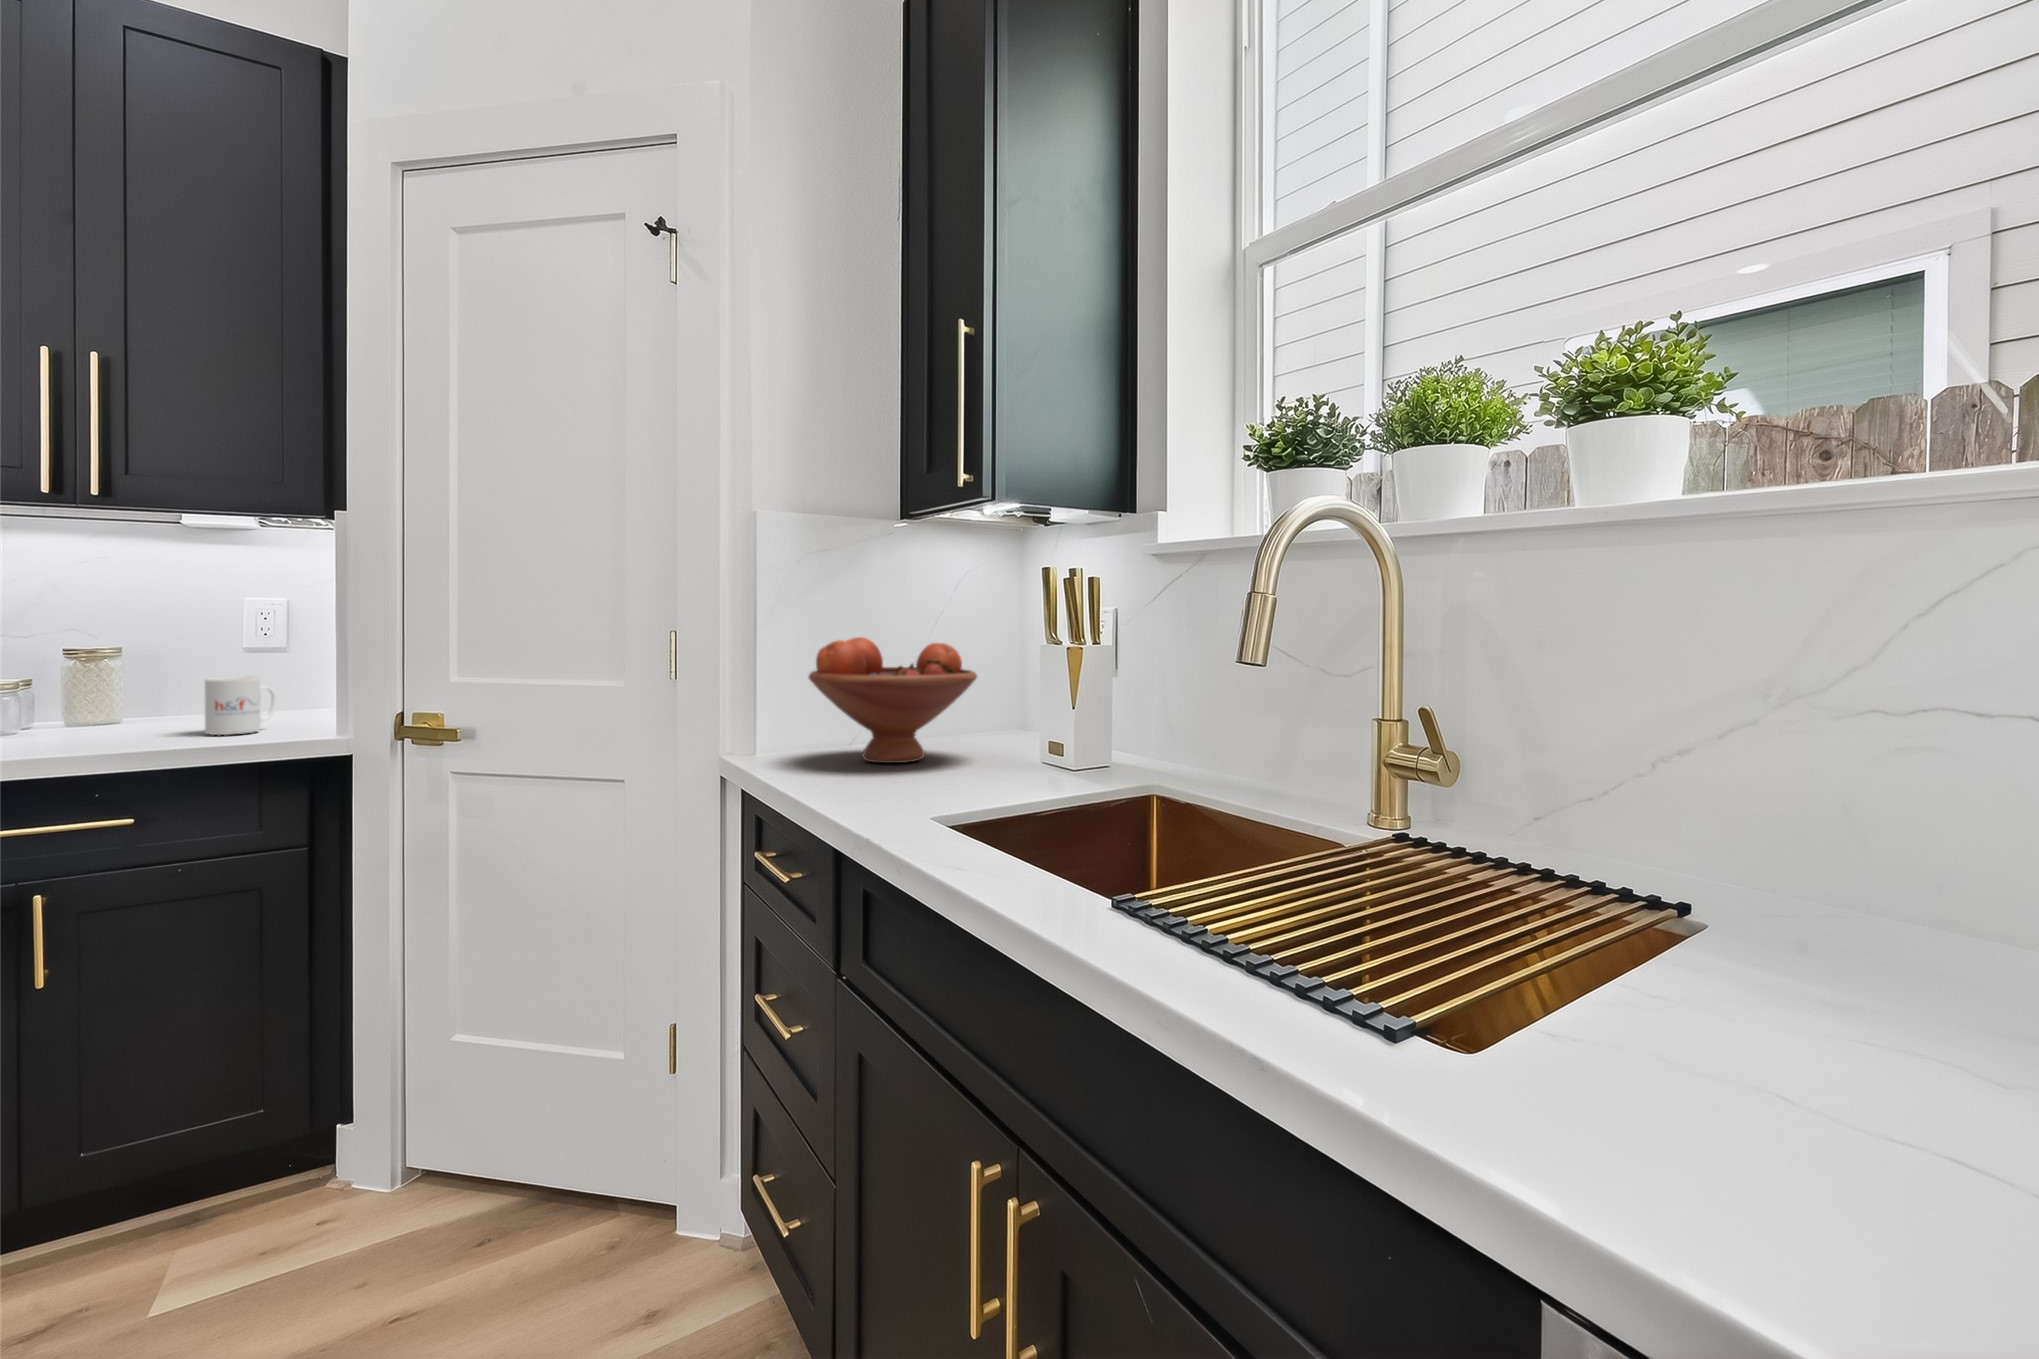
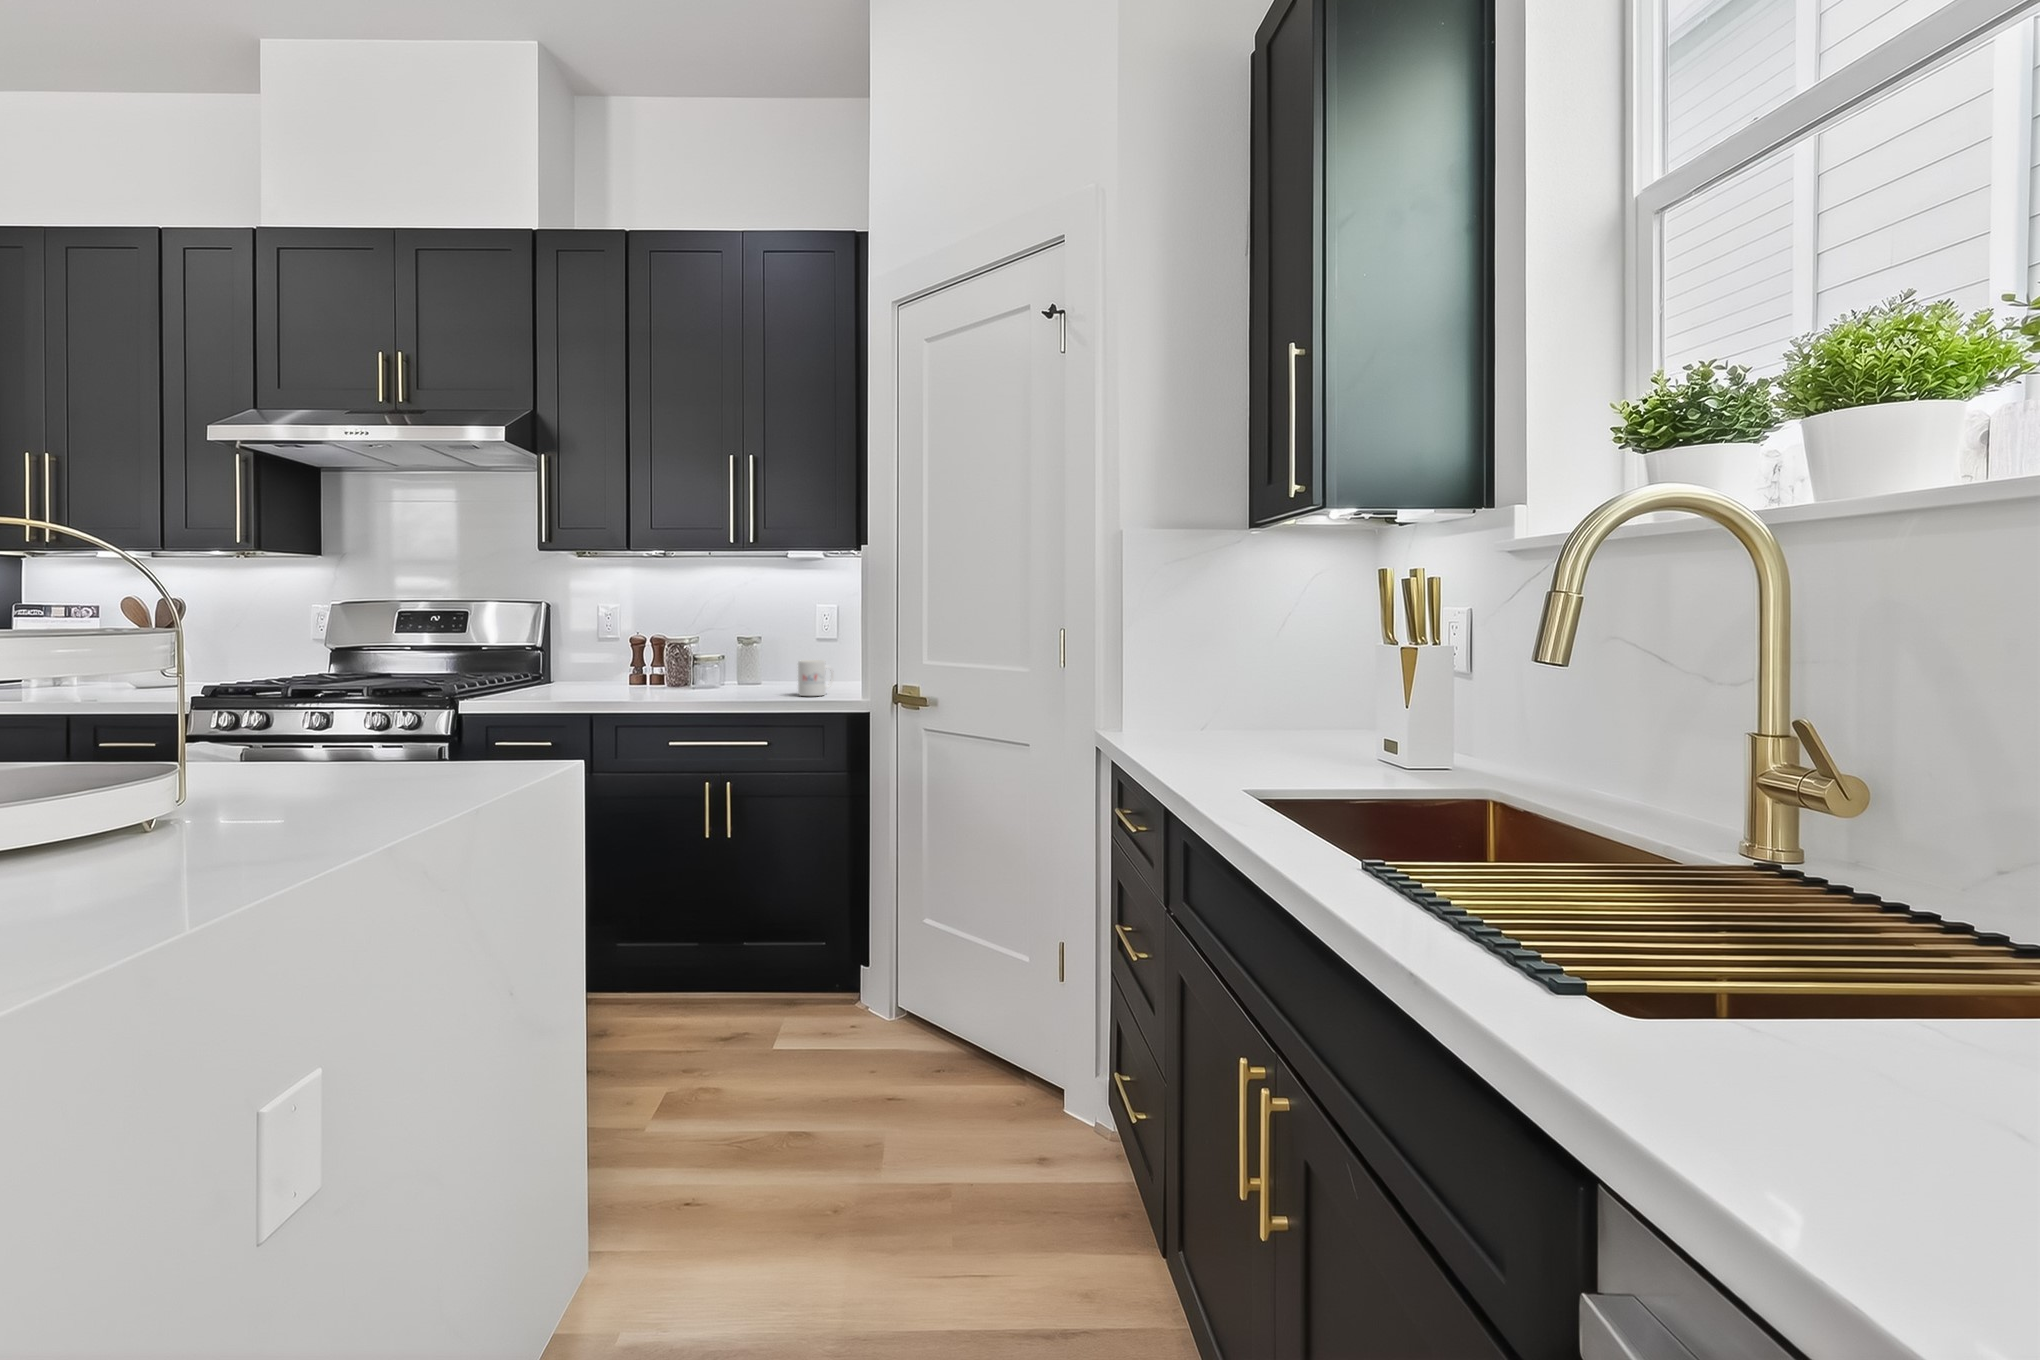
fruit bowl: present [809,637,977,763] -> none [1160,635,1313,745]

